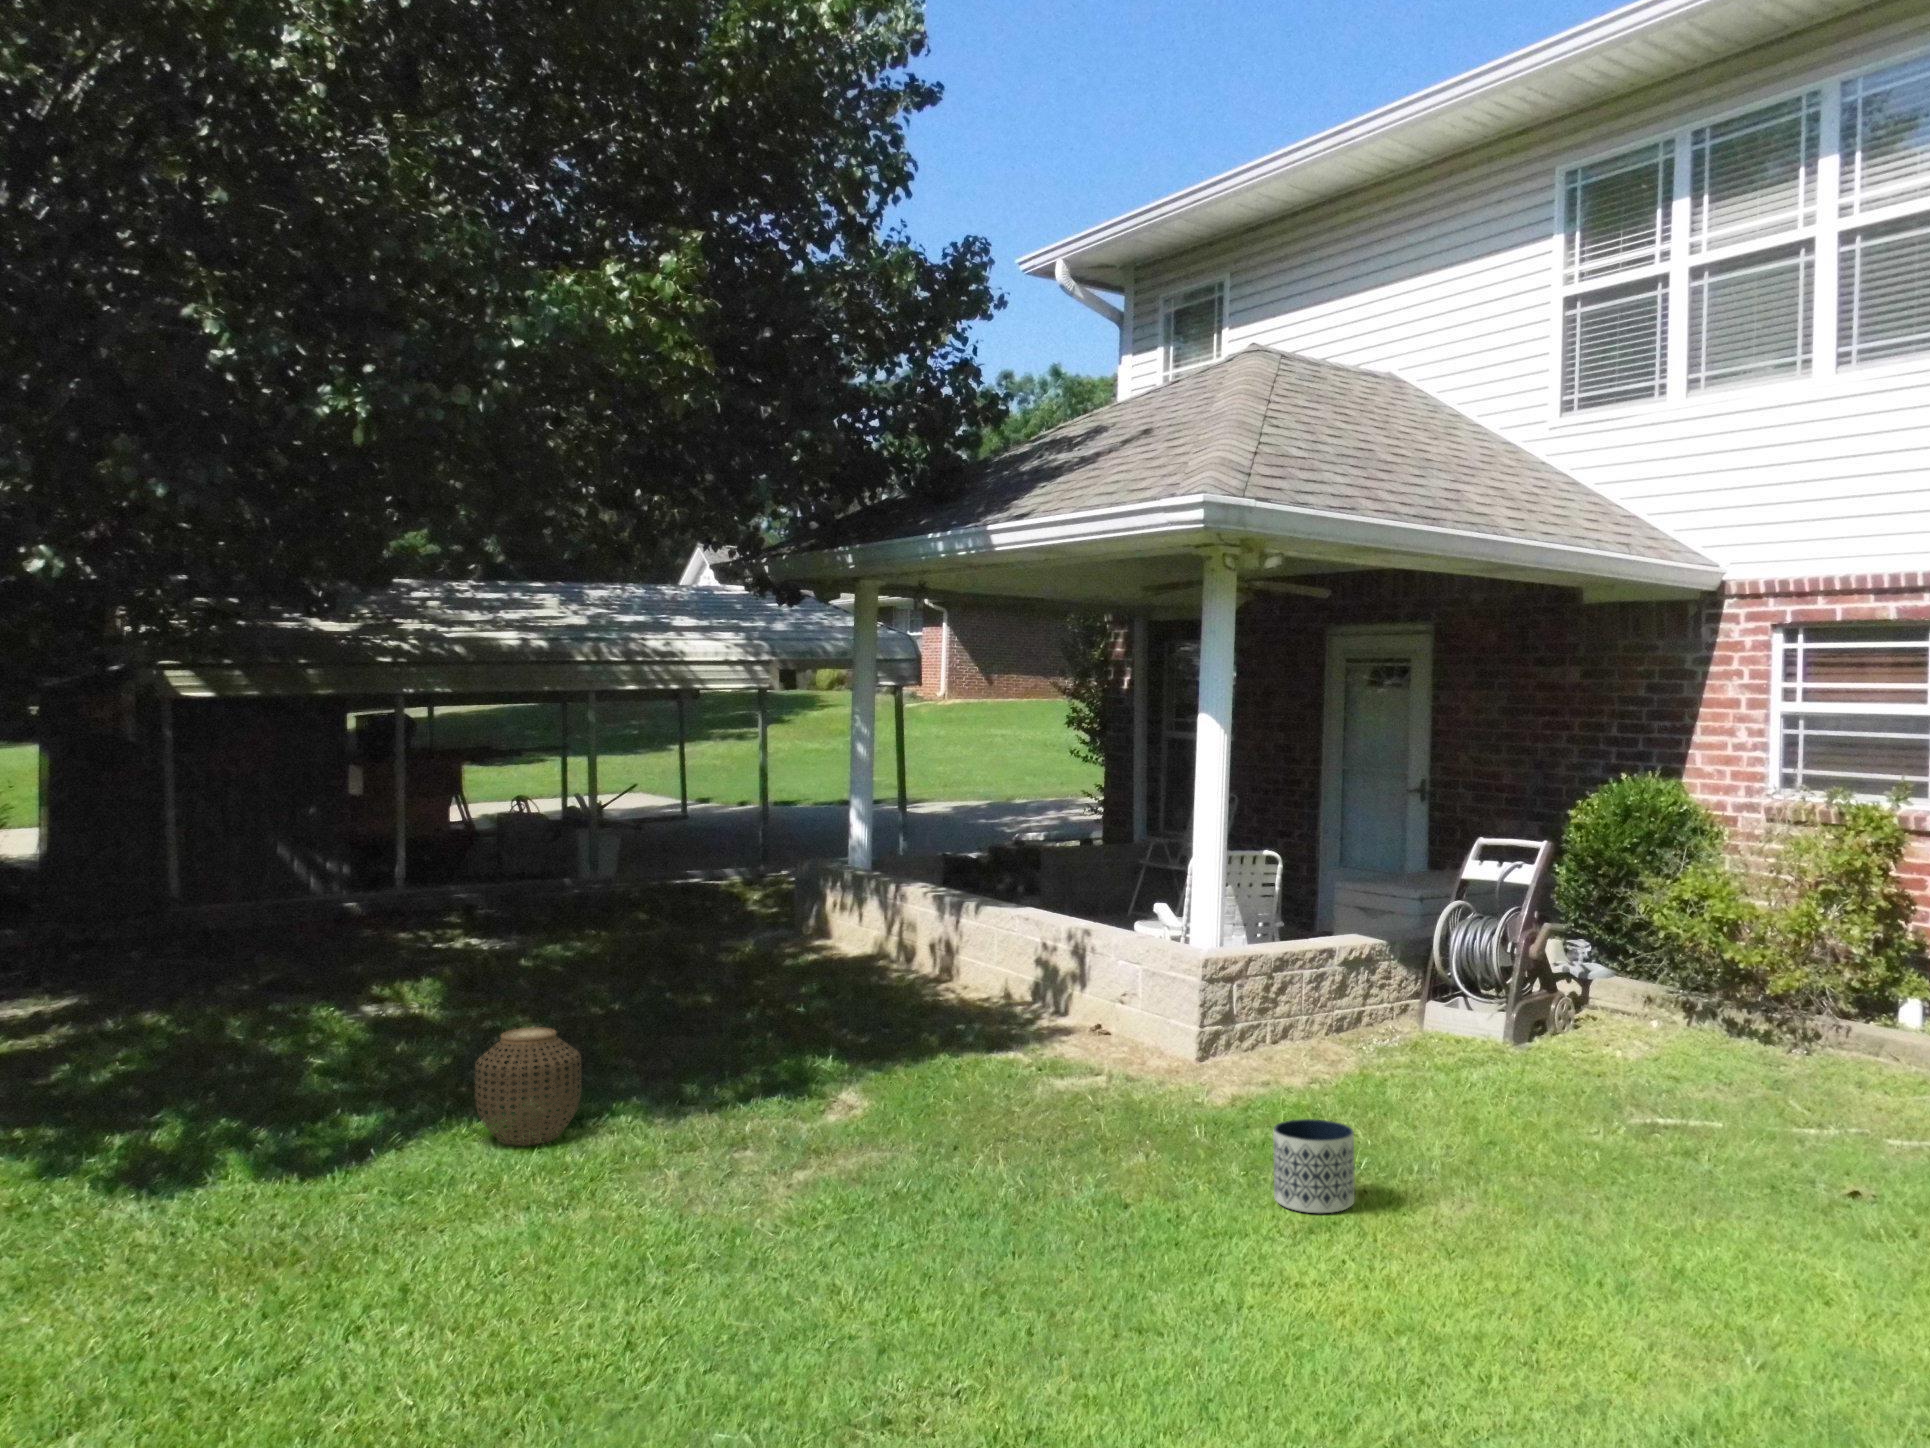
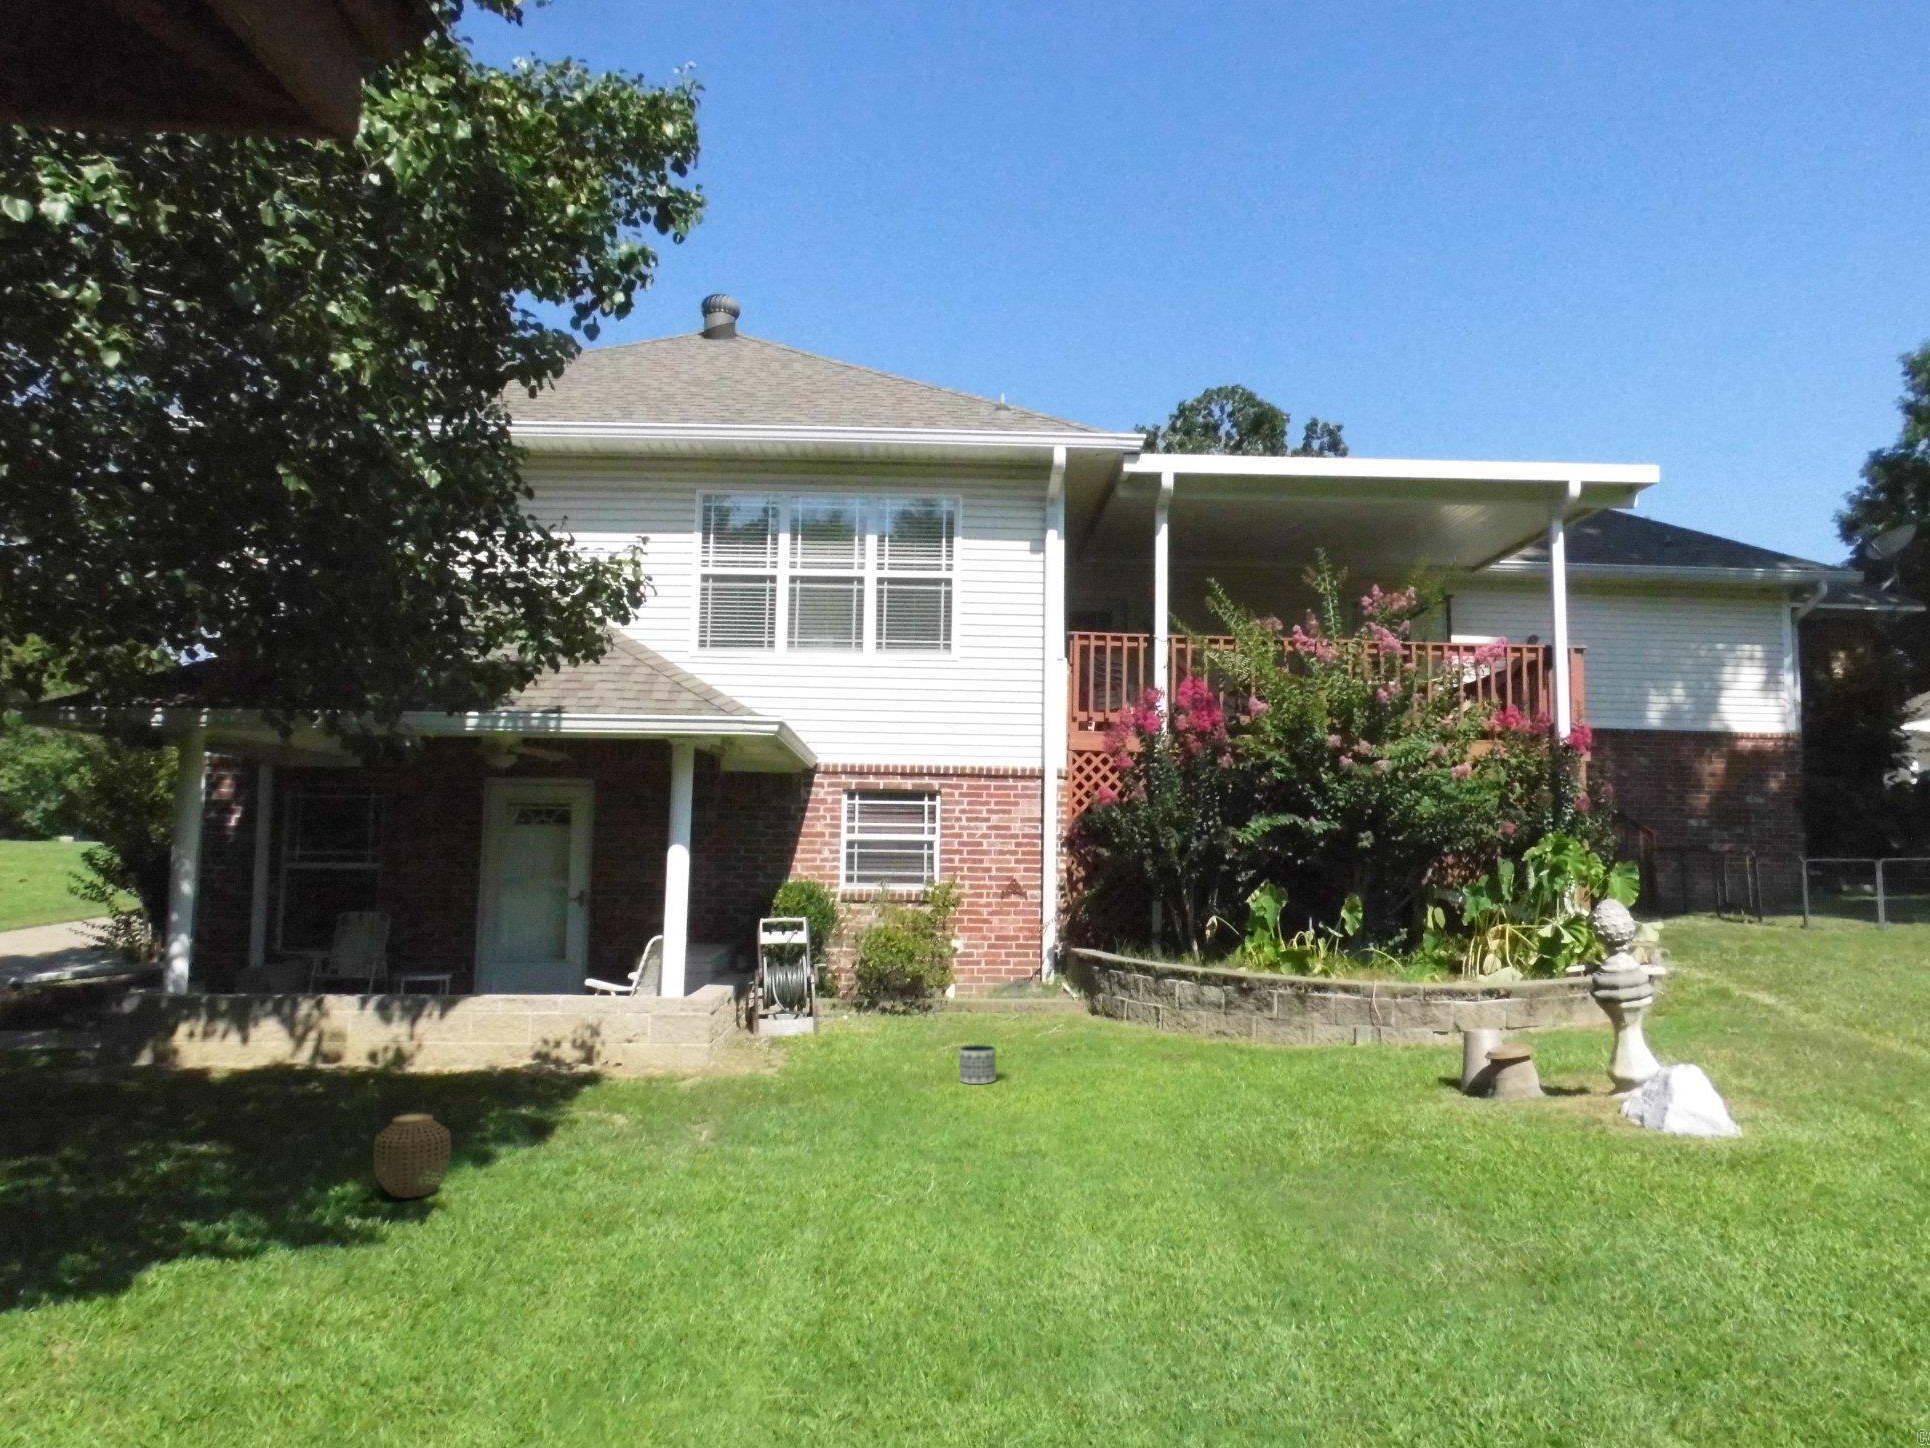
woven basket: present [475,1027,581,1146] -> present [374,1113,451,1198]

